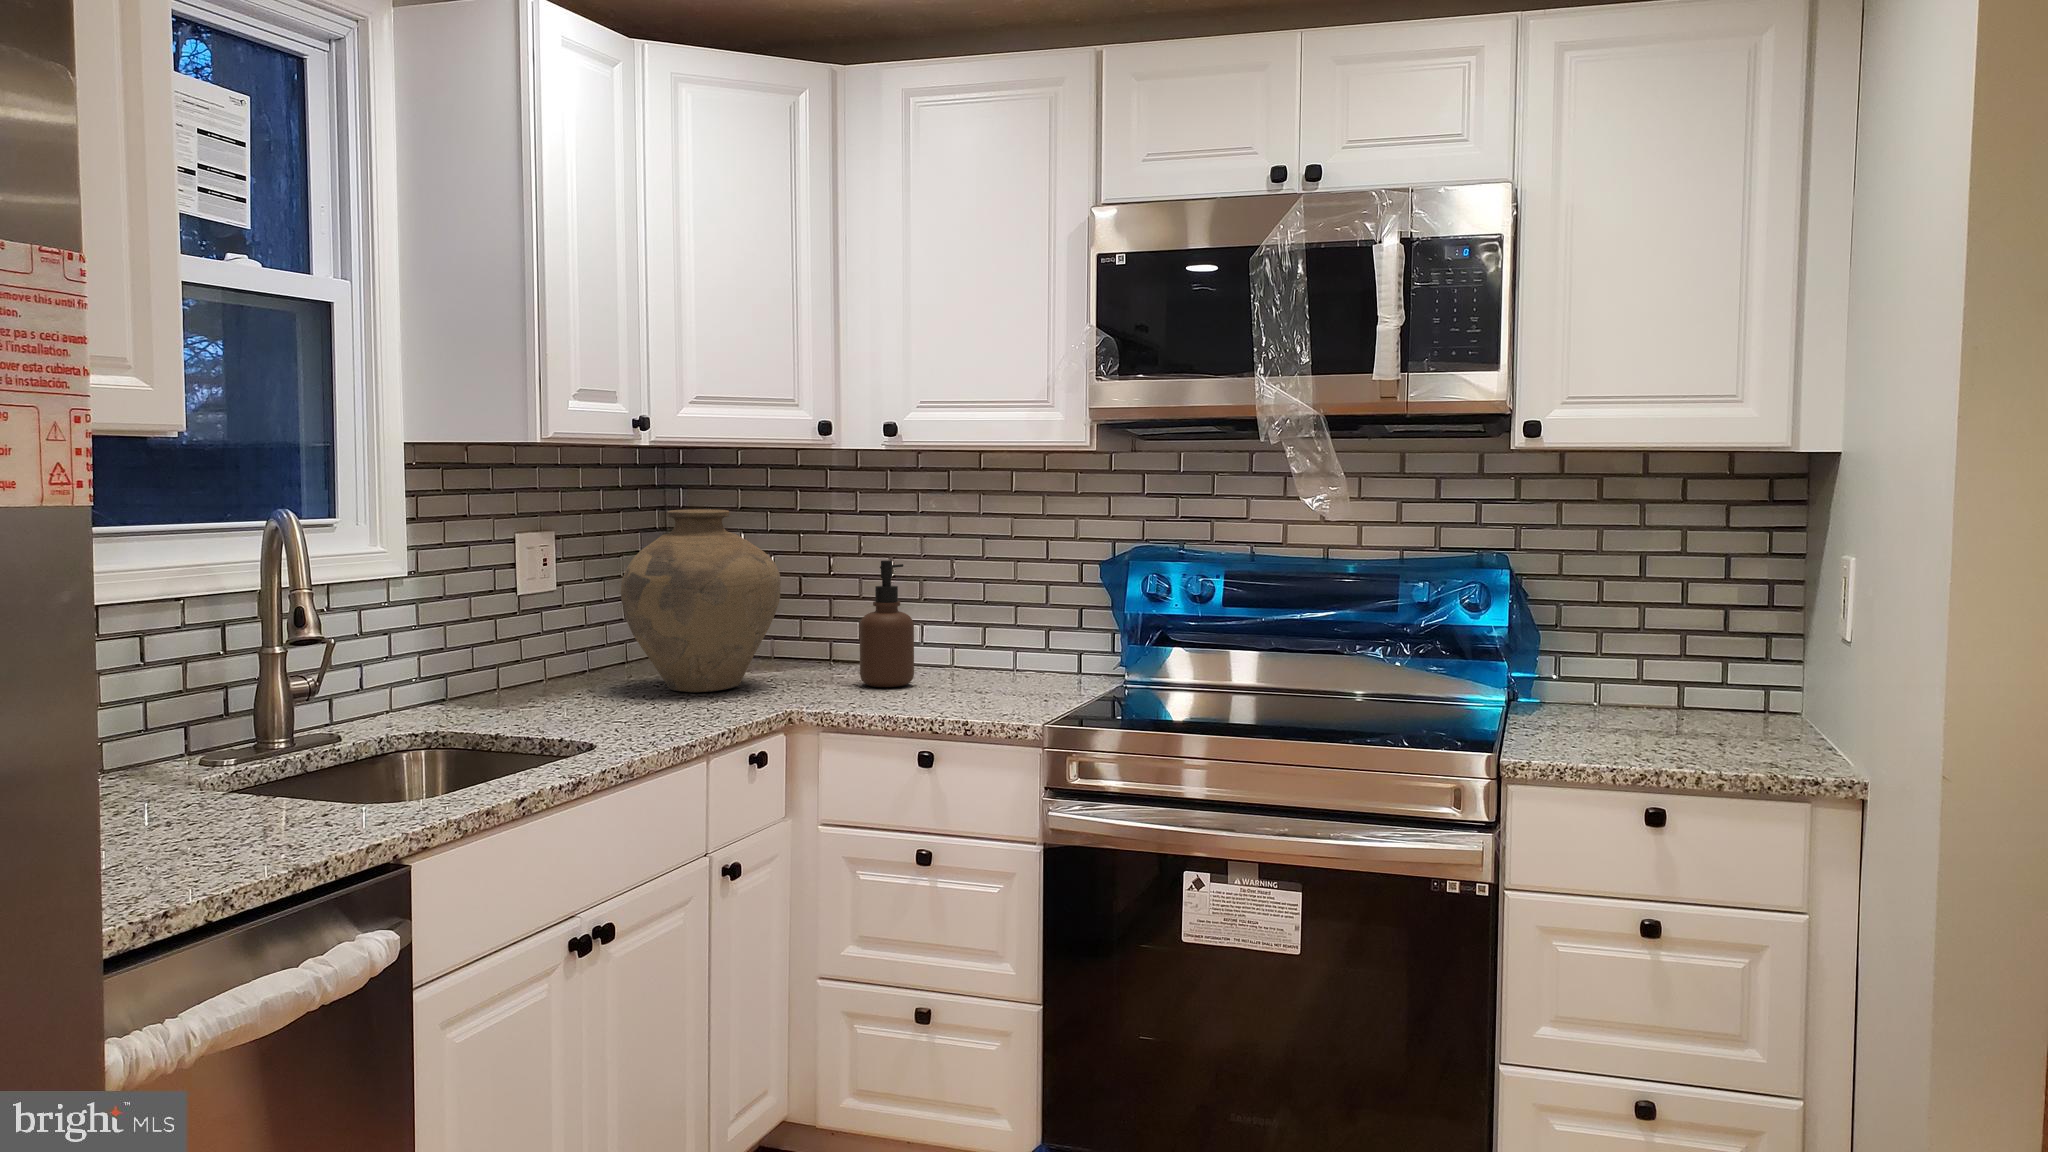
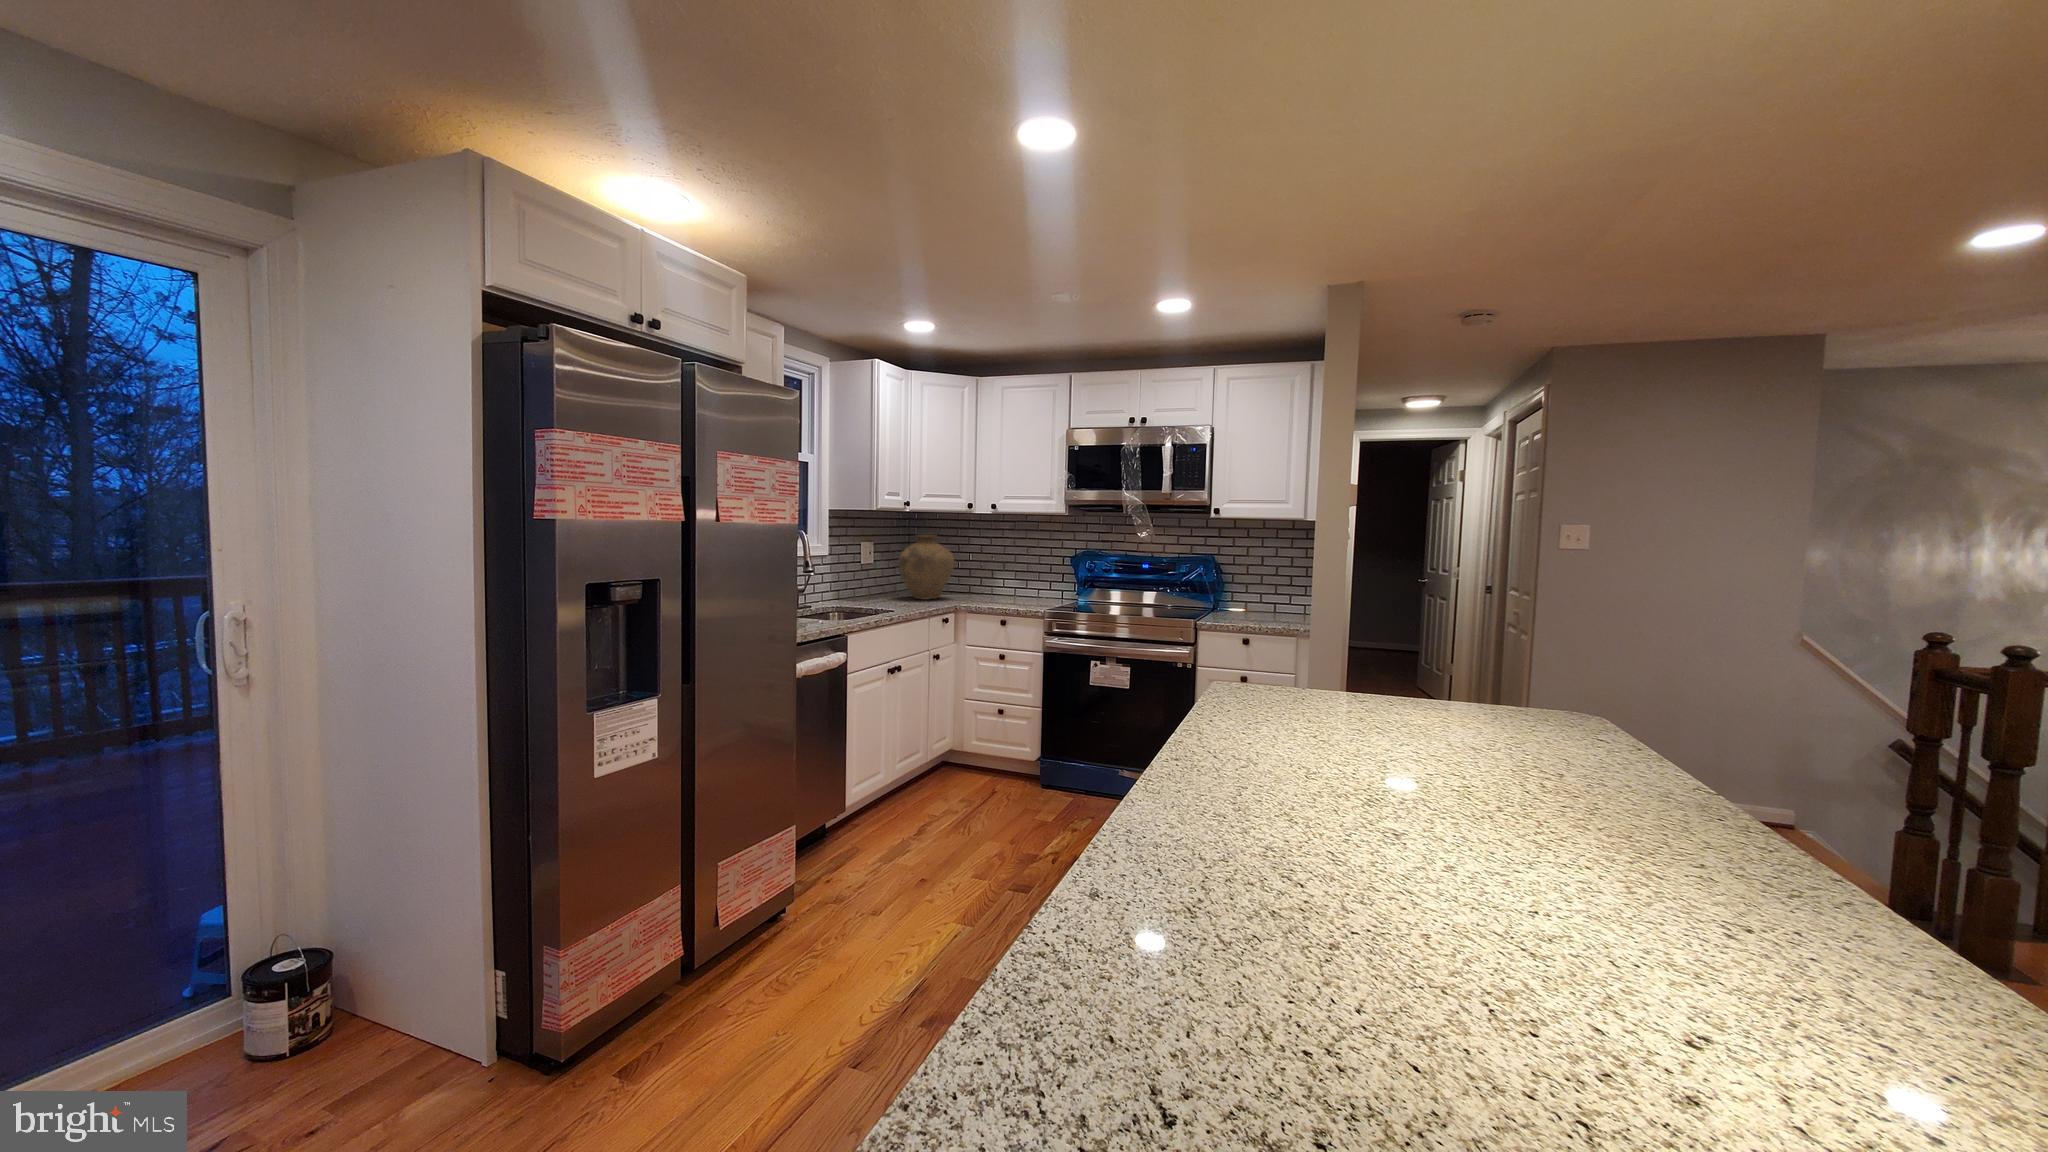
soap dispenser: present [860,560,914,687] -> none [982,554,1001,600]

